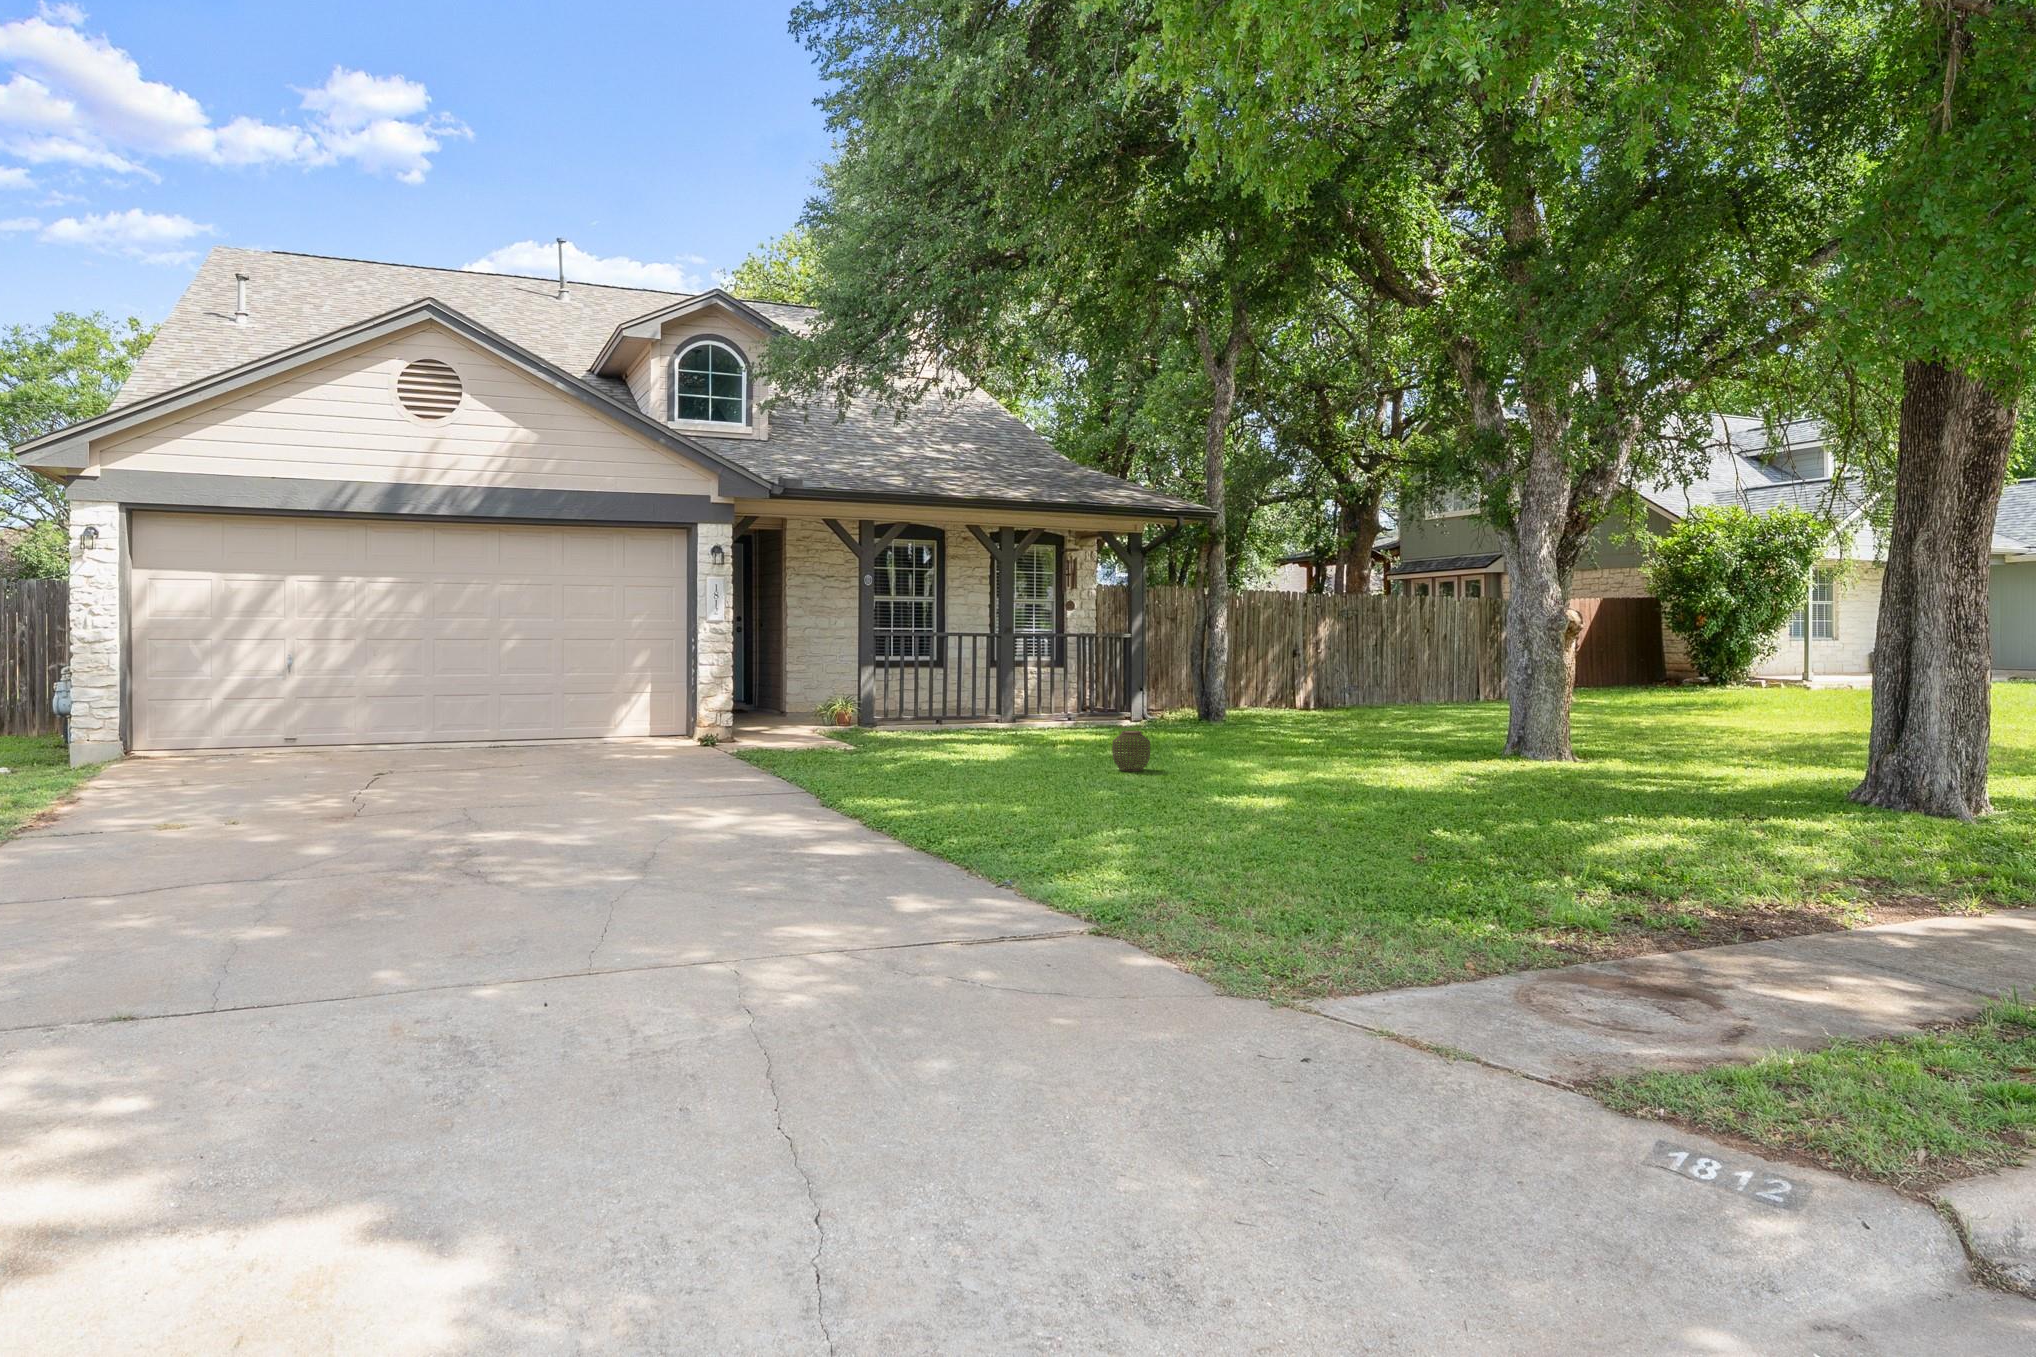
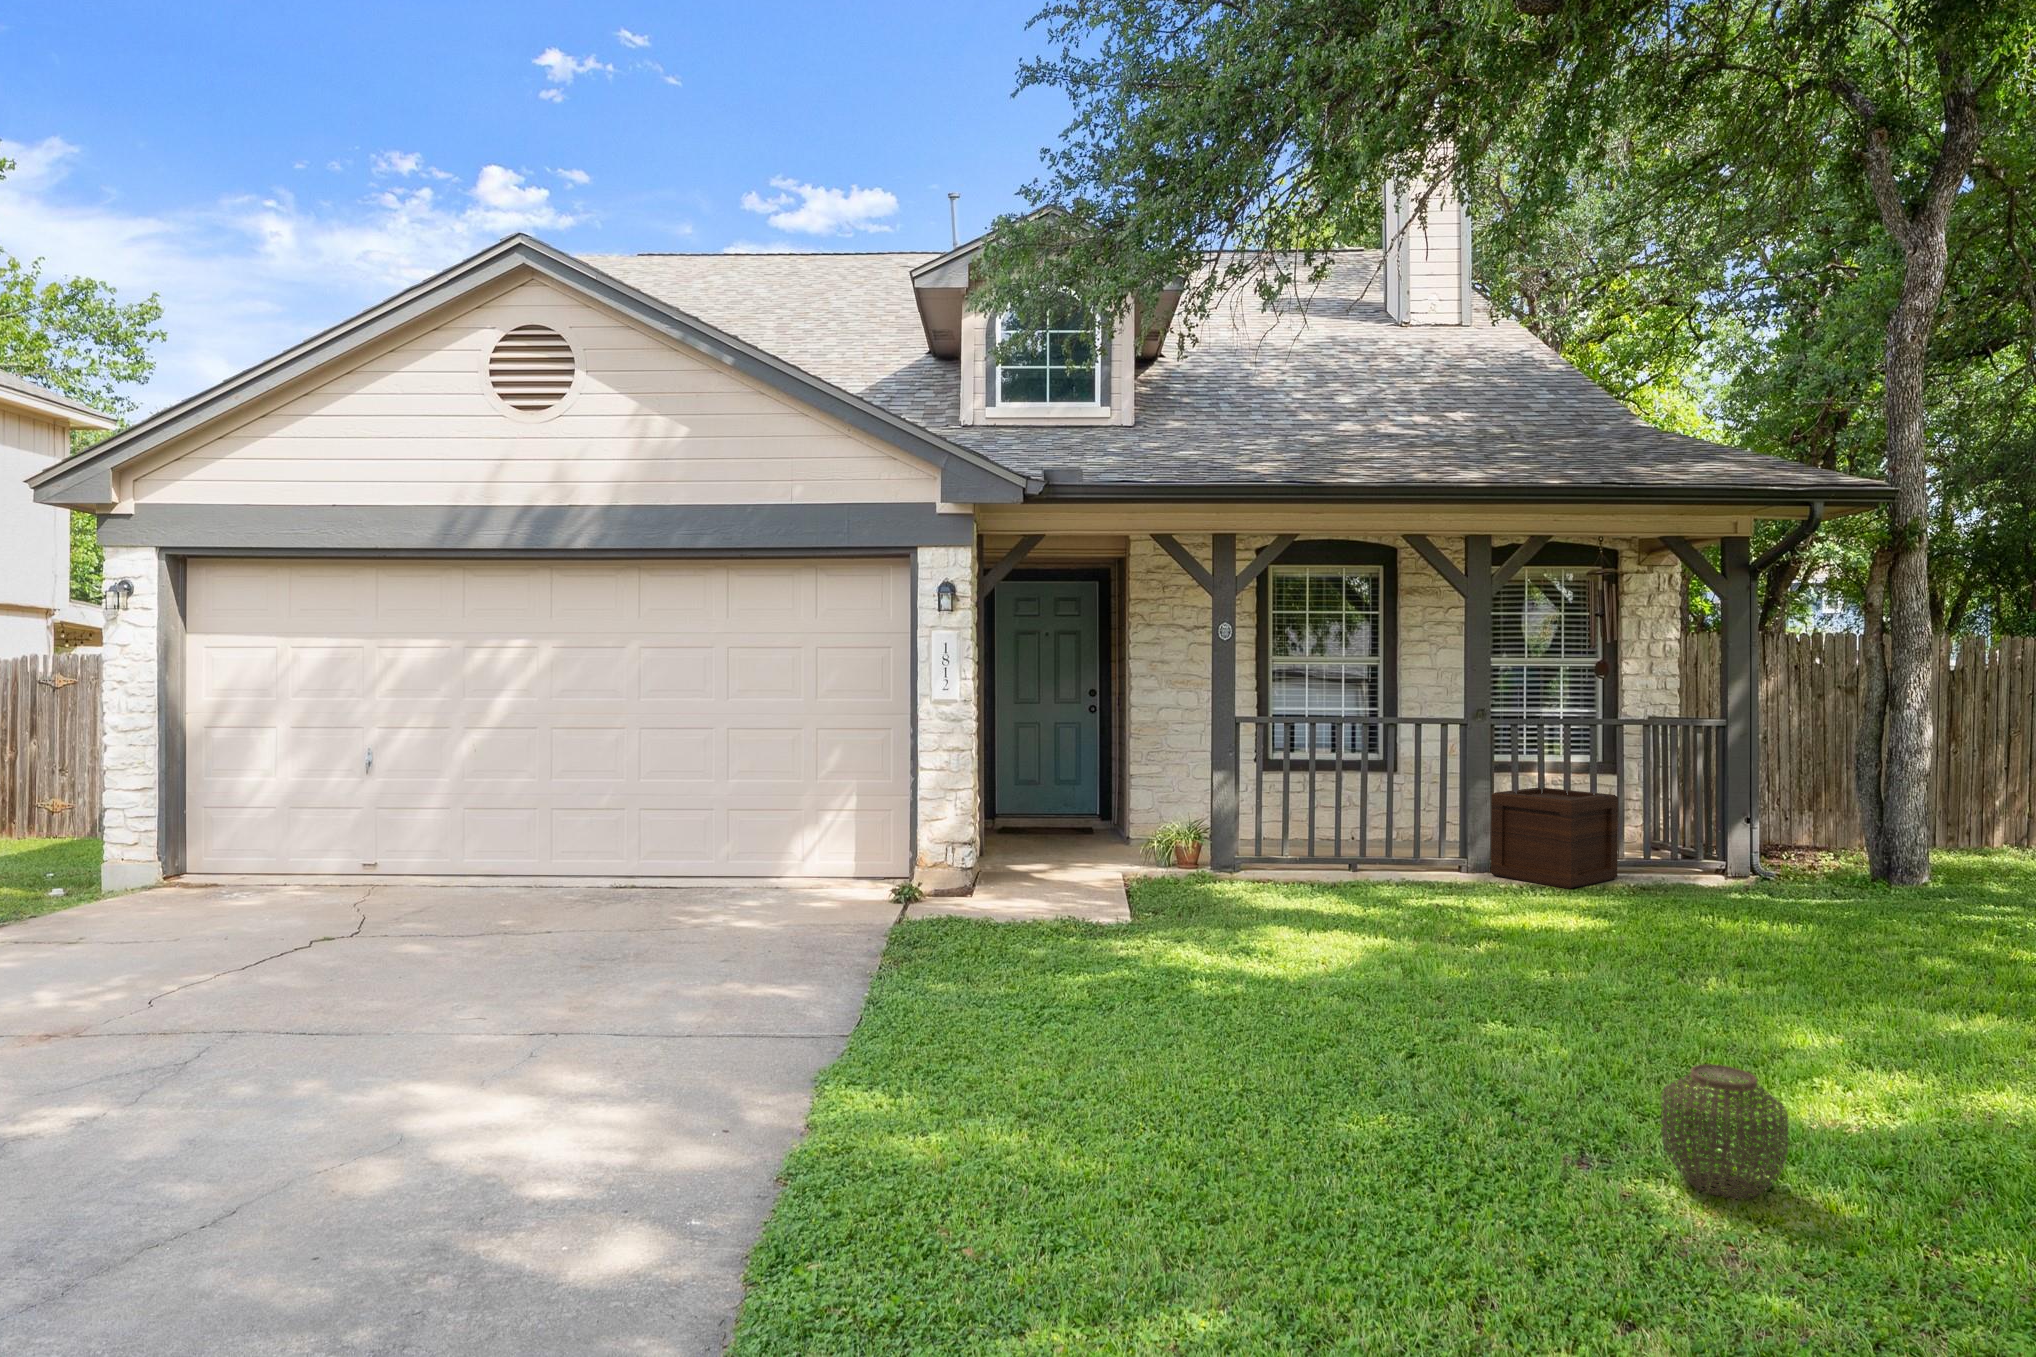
wooden crate: none [1005,671,1068,722] -> present [1491,787,1618,889]

